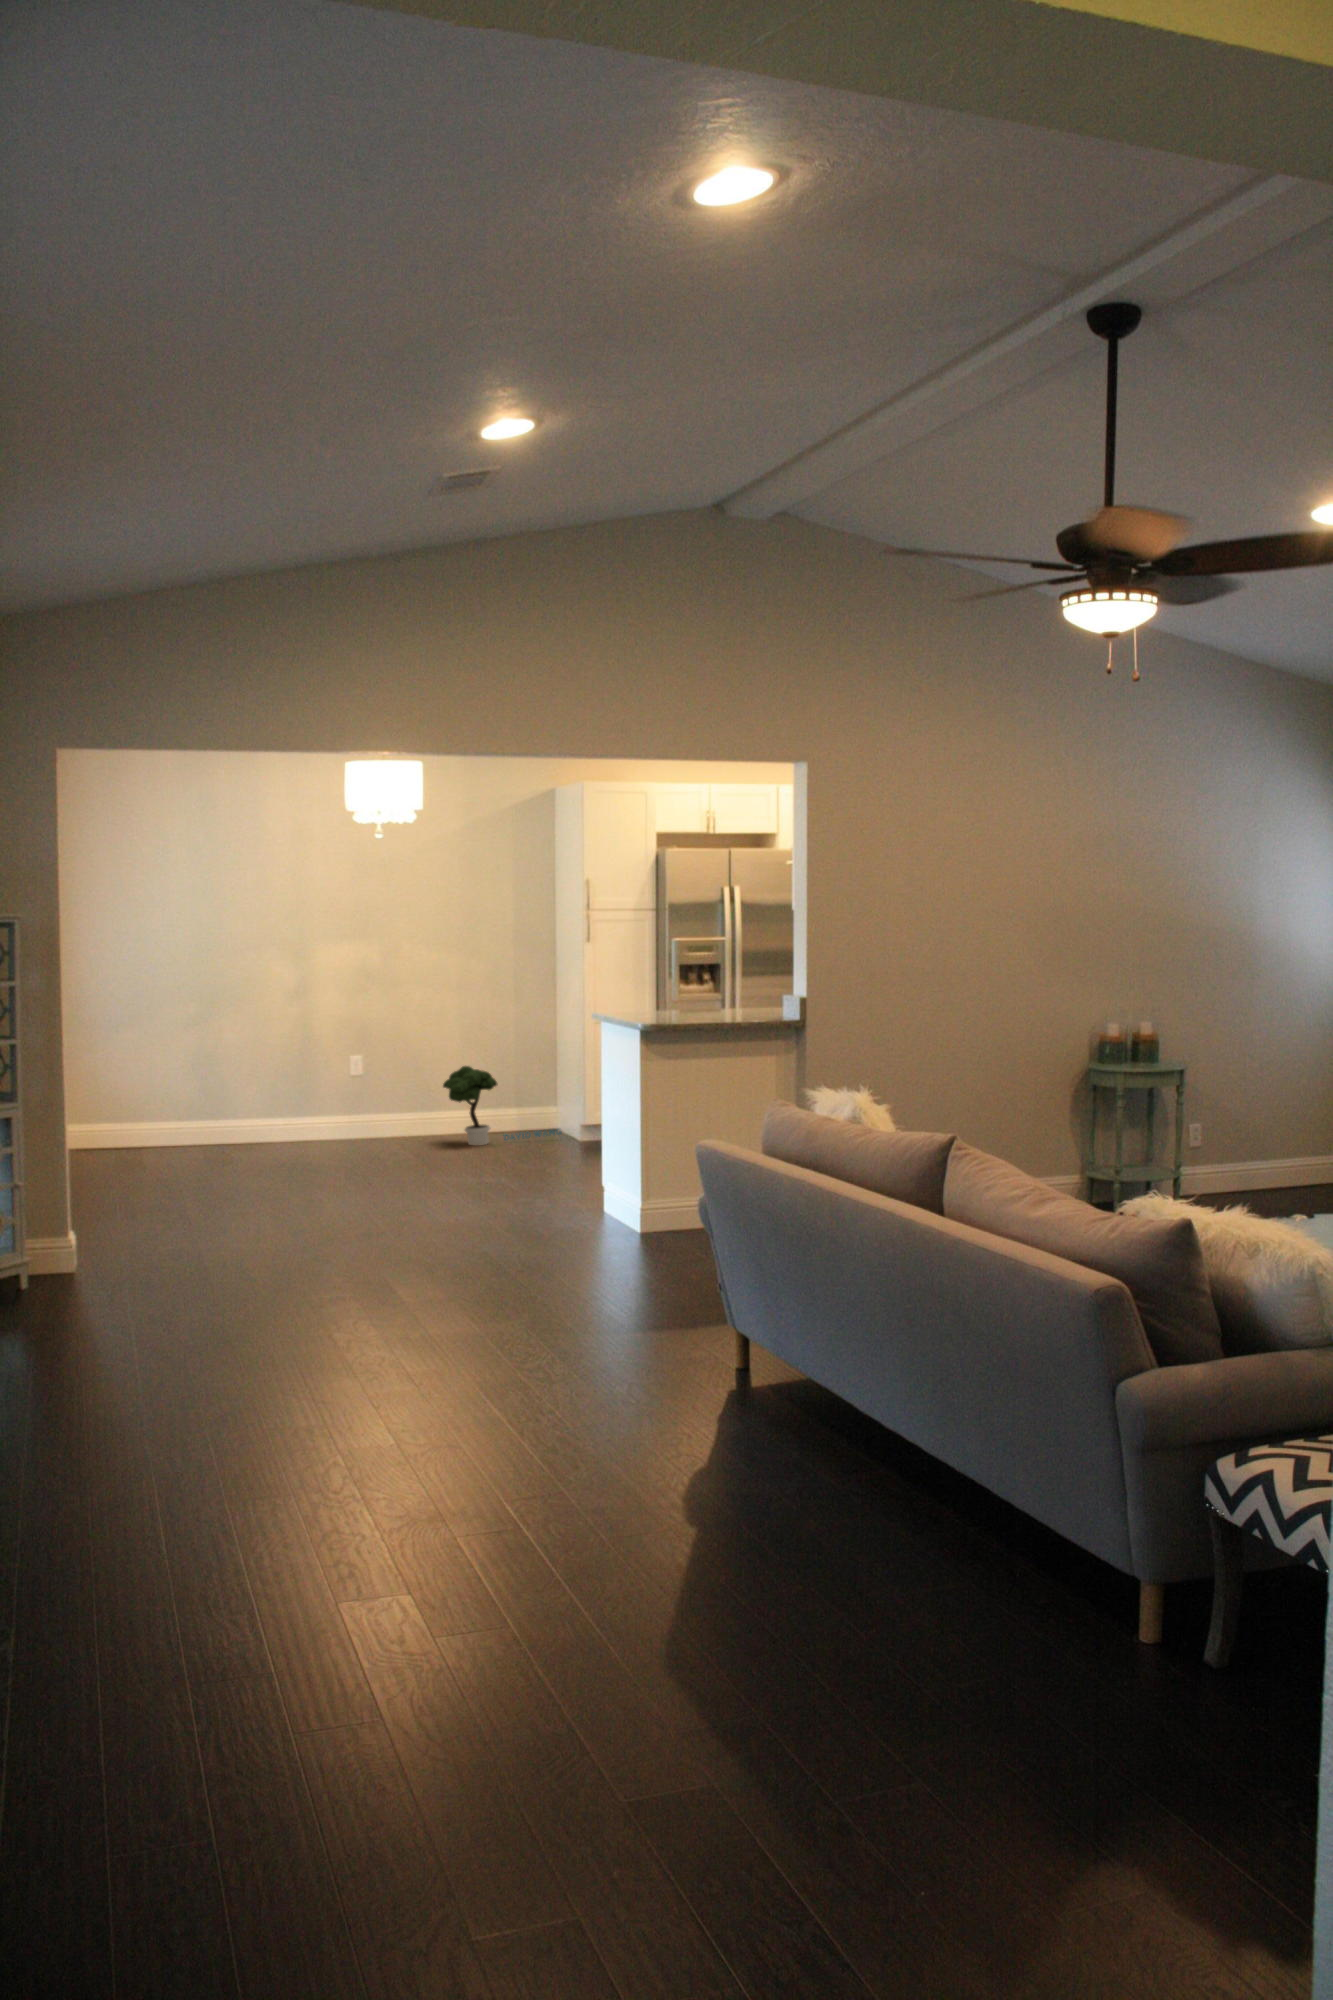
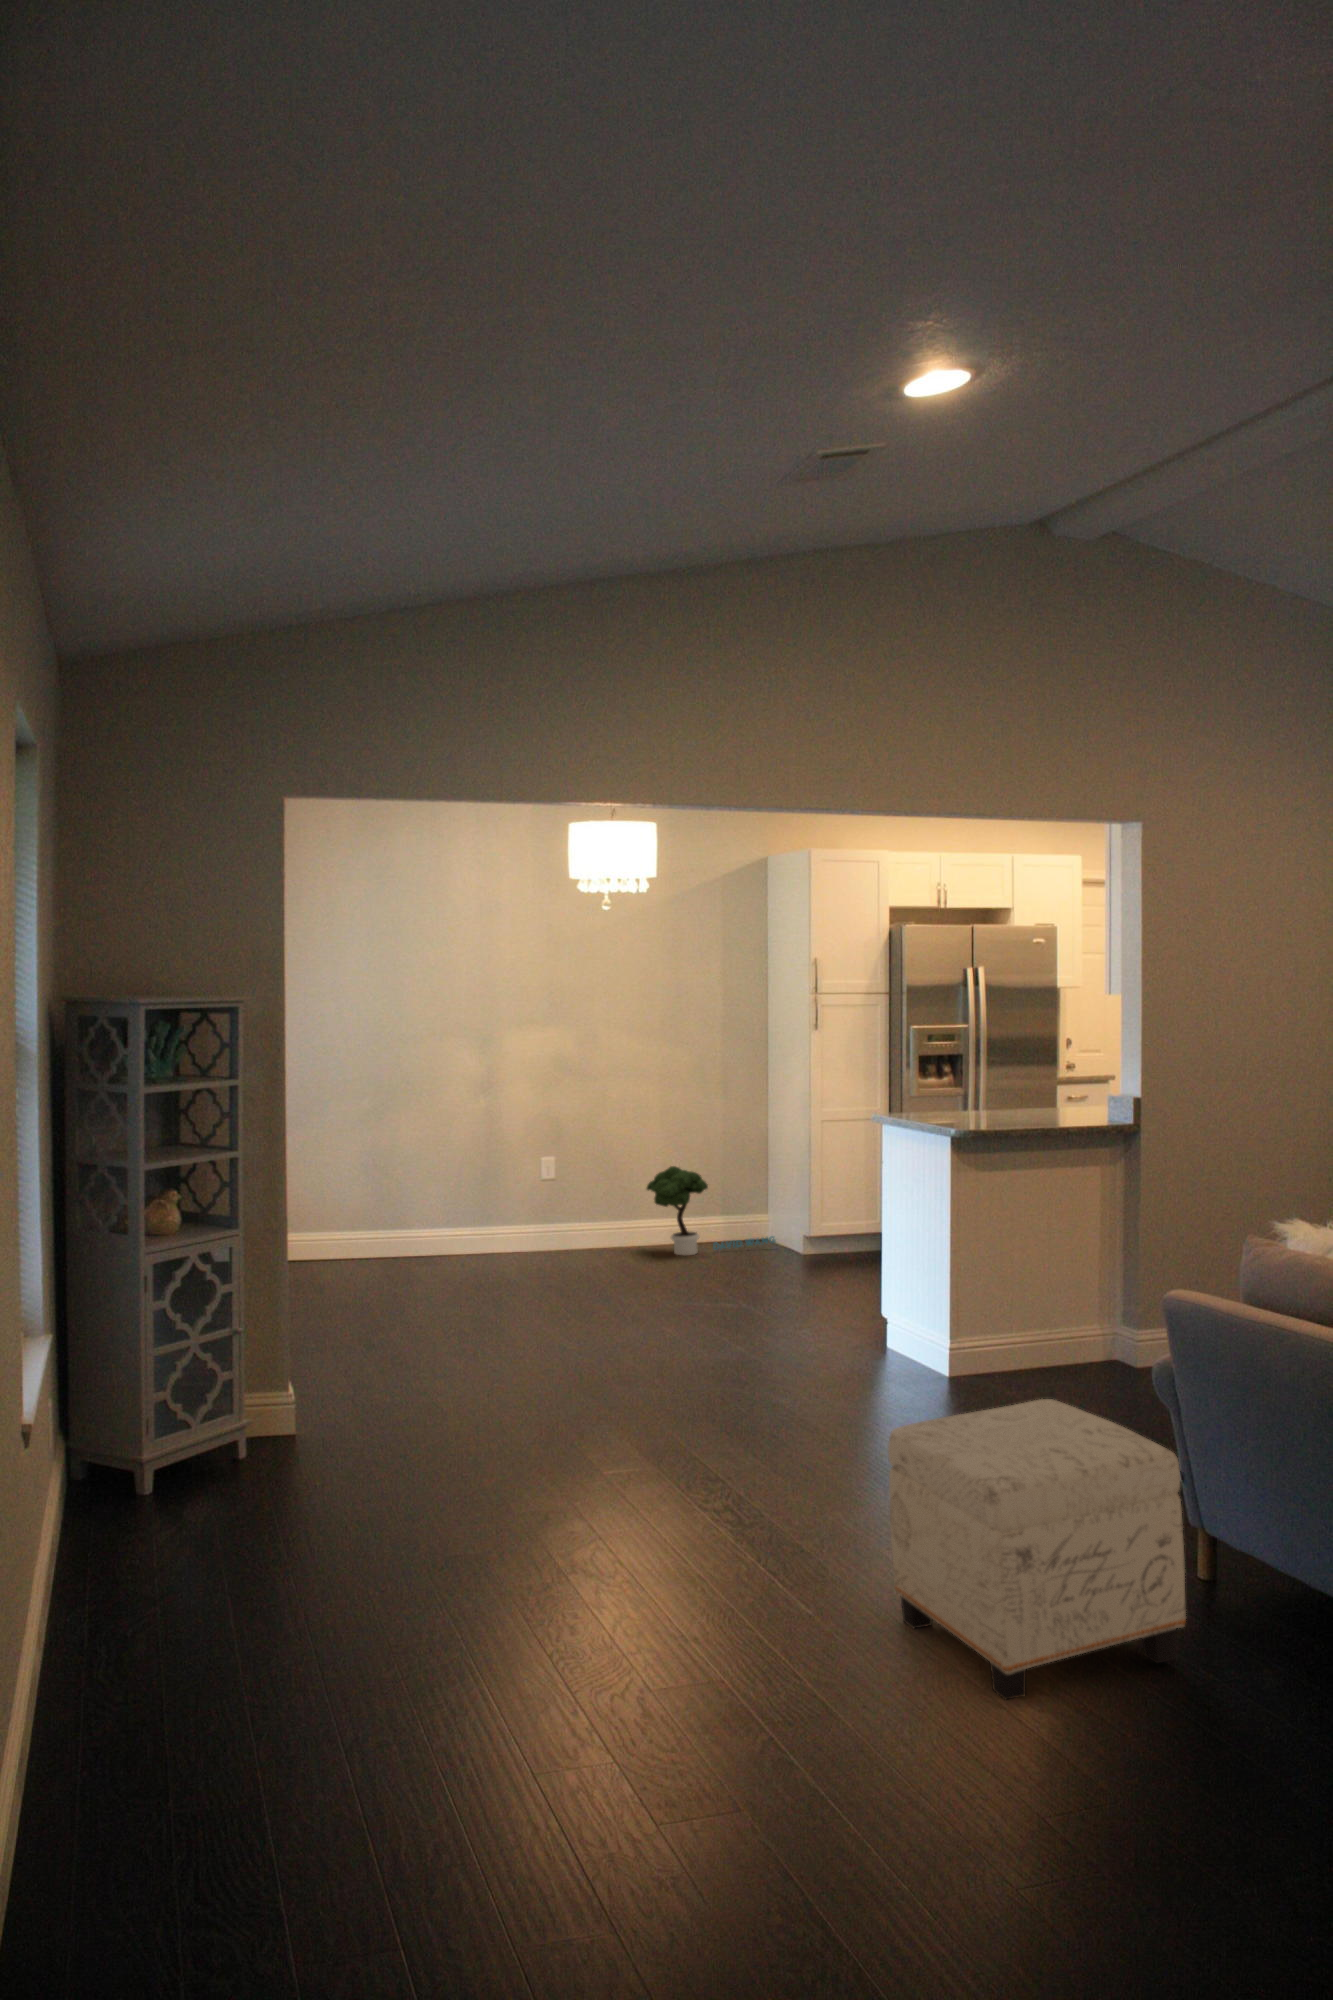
ottoman: none [468,1218,665,1422] -> present [888,1399,1186,1700]

